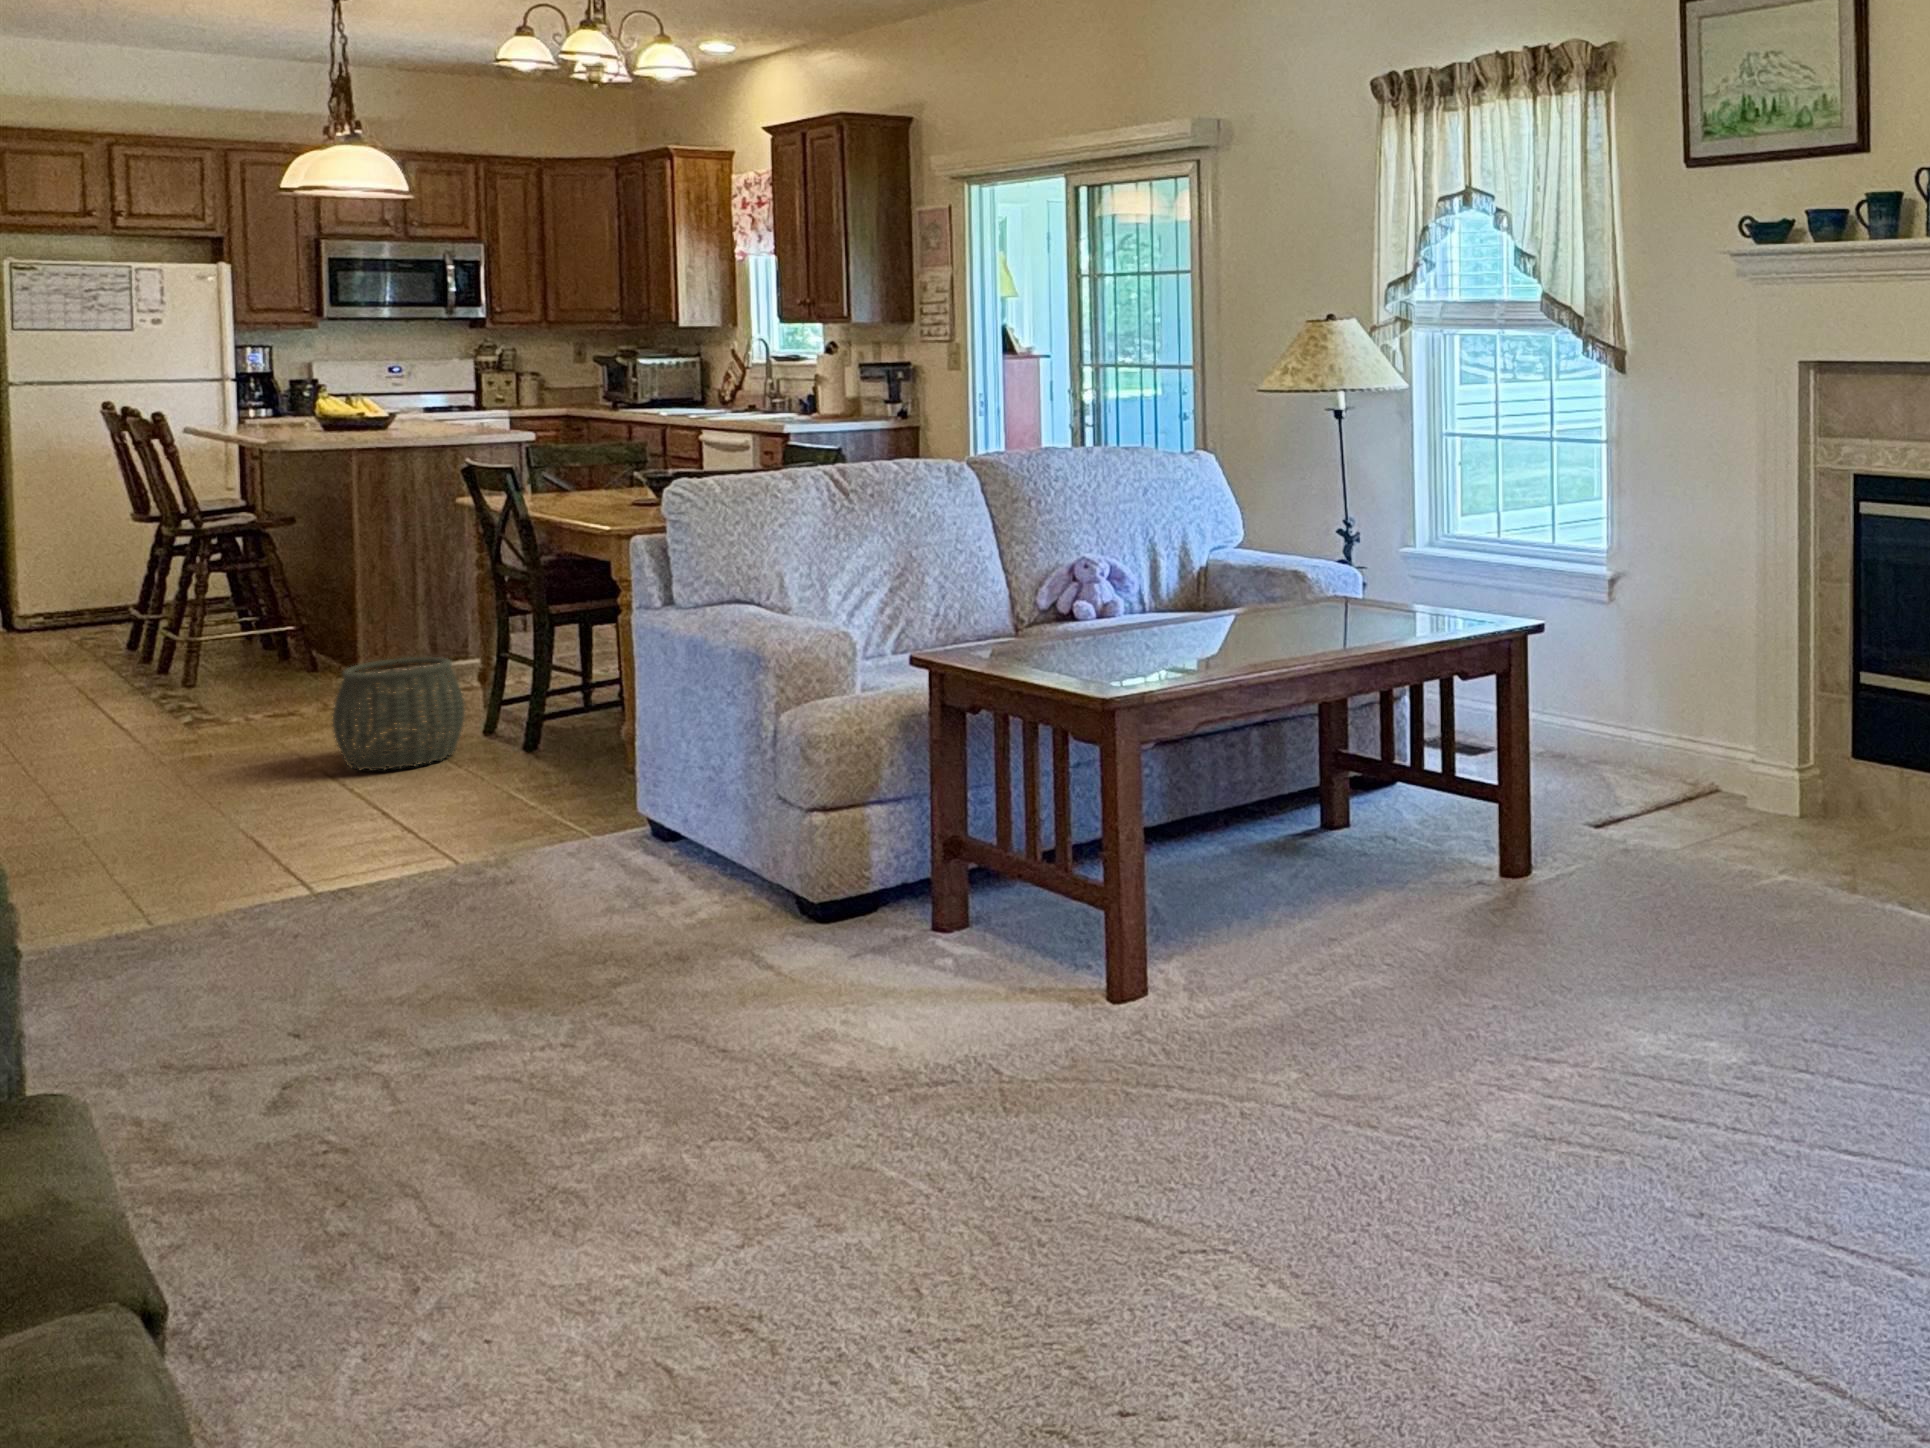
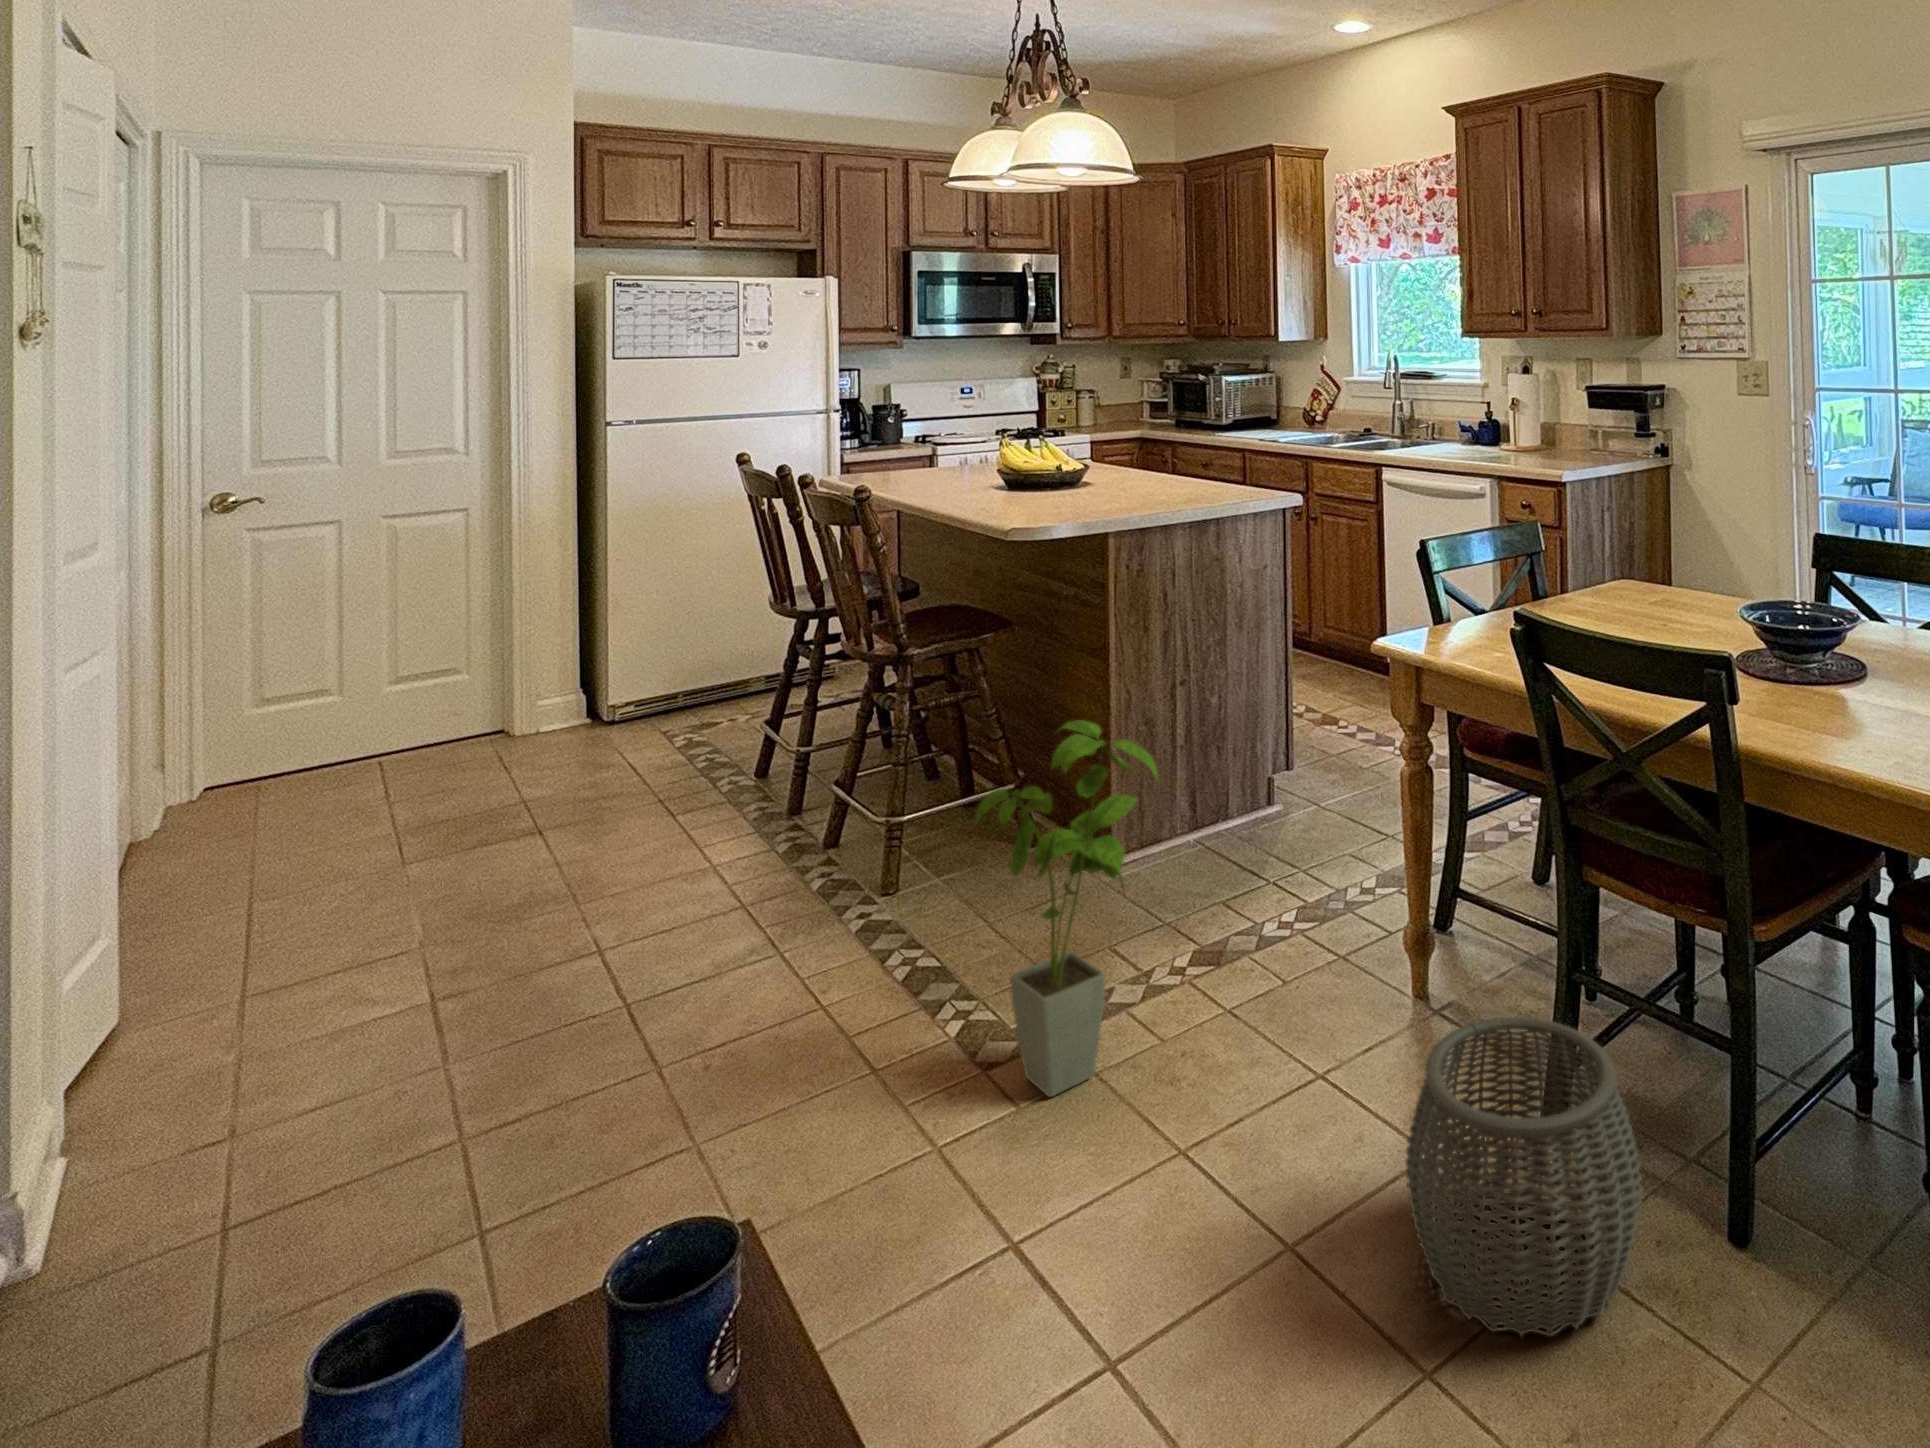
house plant: none [161,530,291,733] -> present [975,720,1159,1097]

